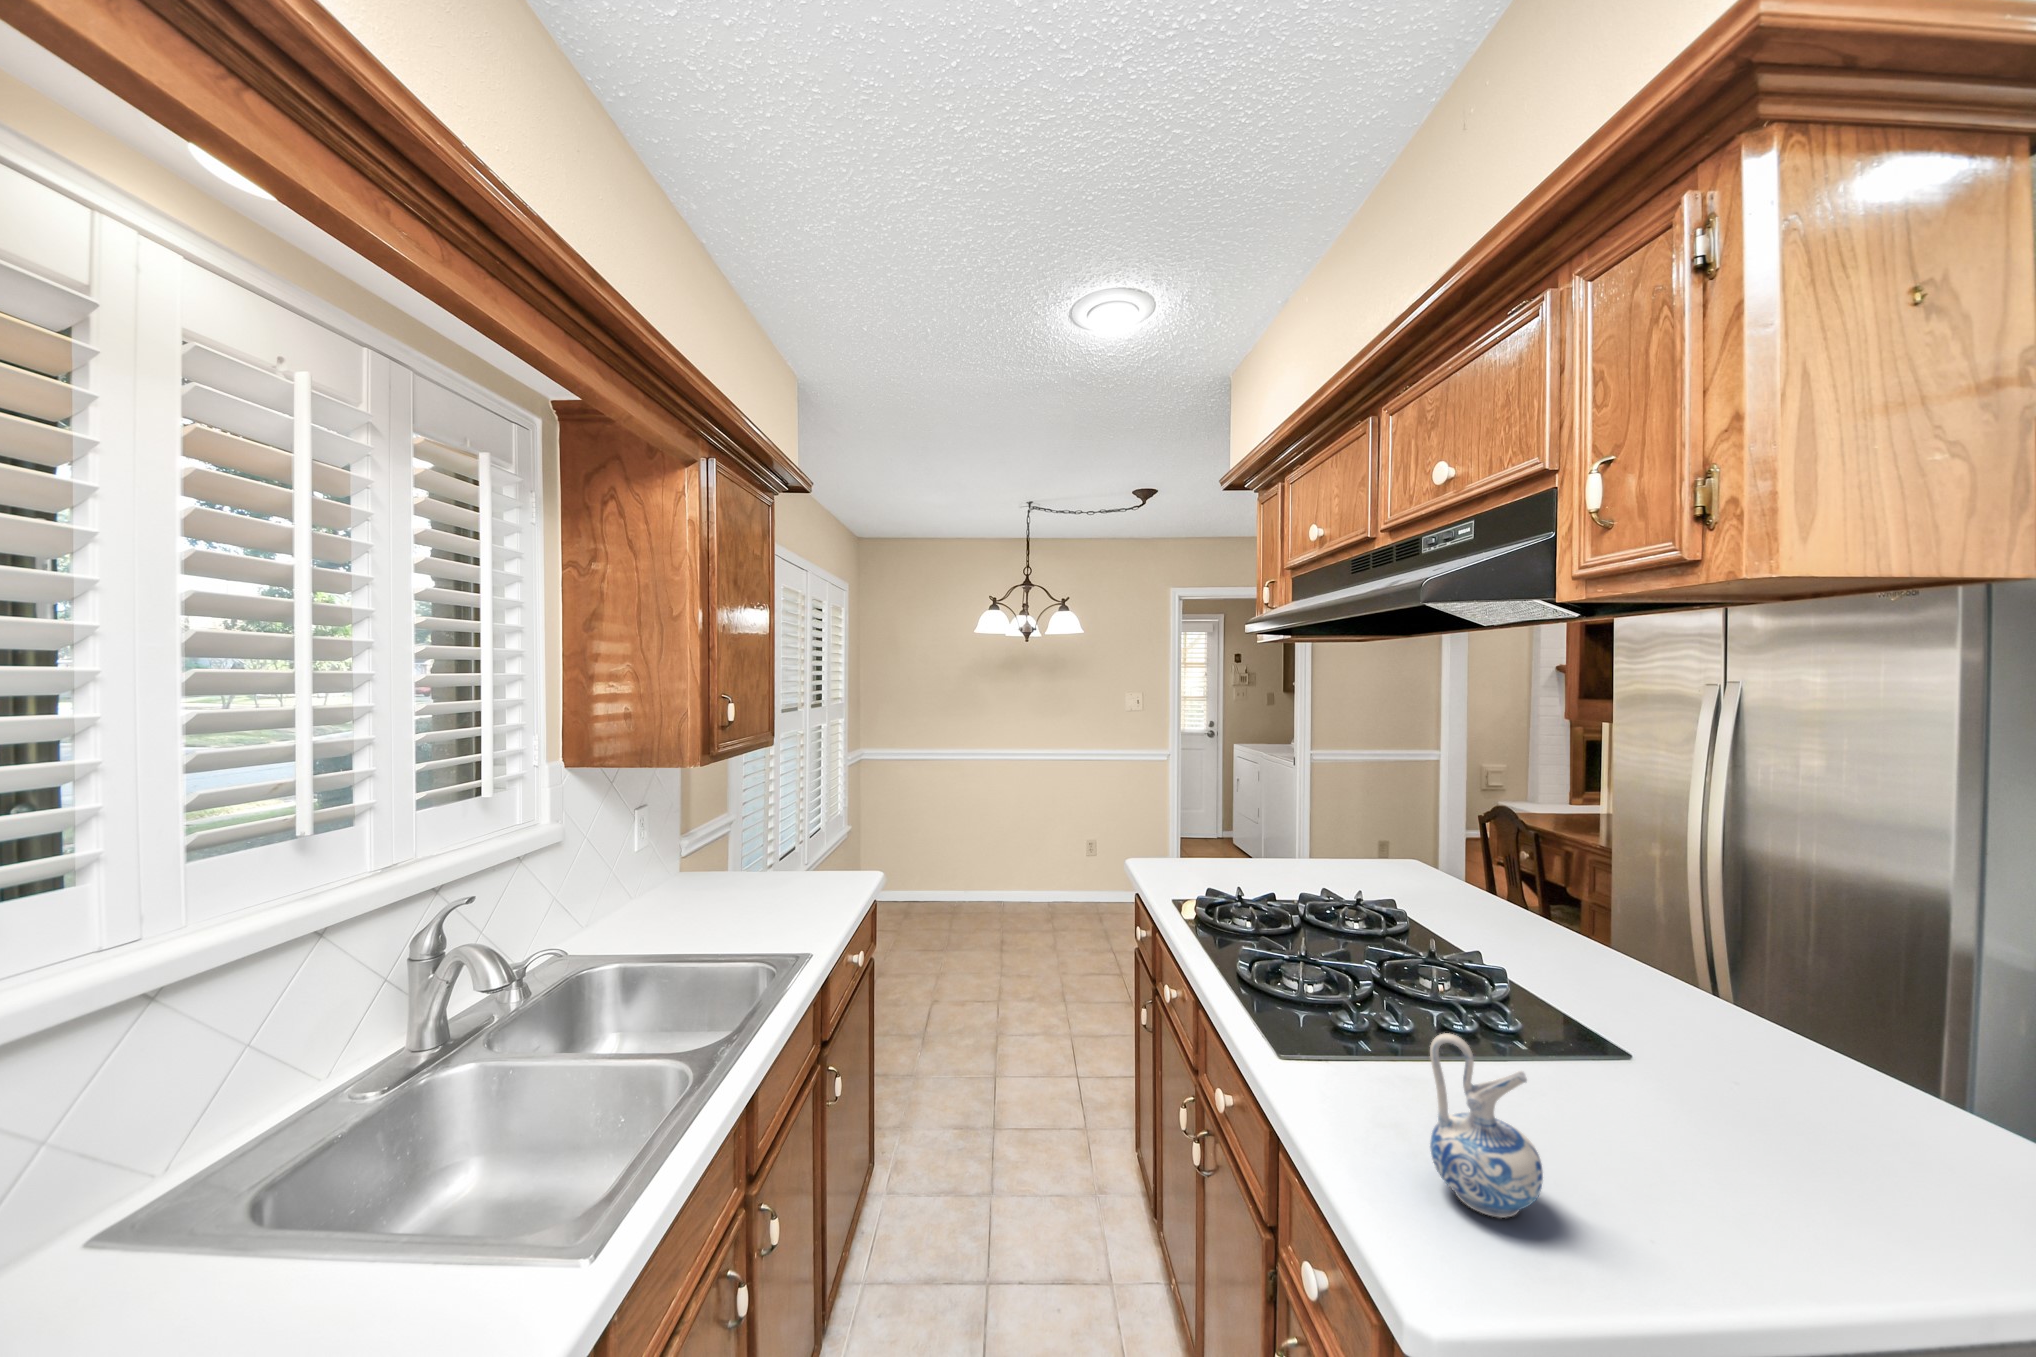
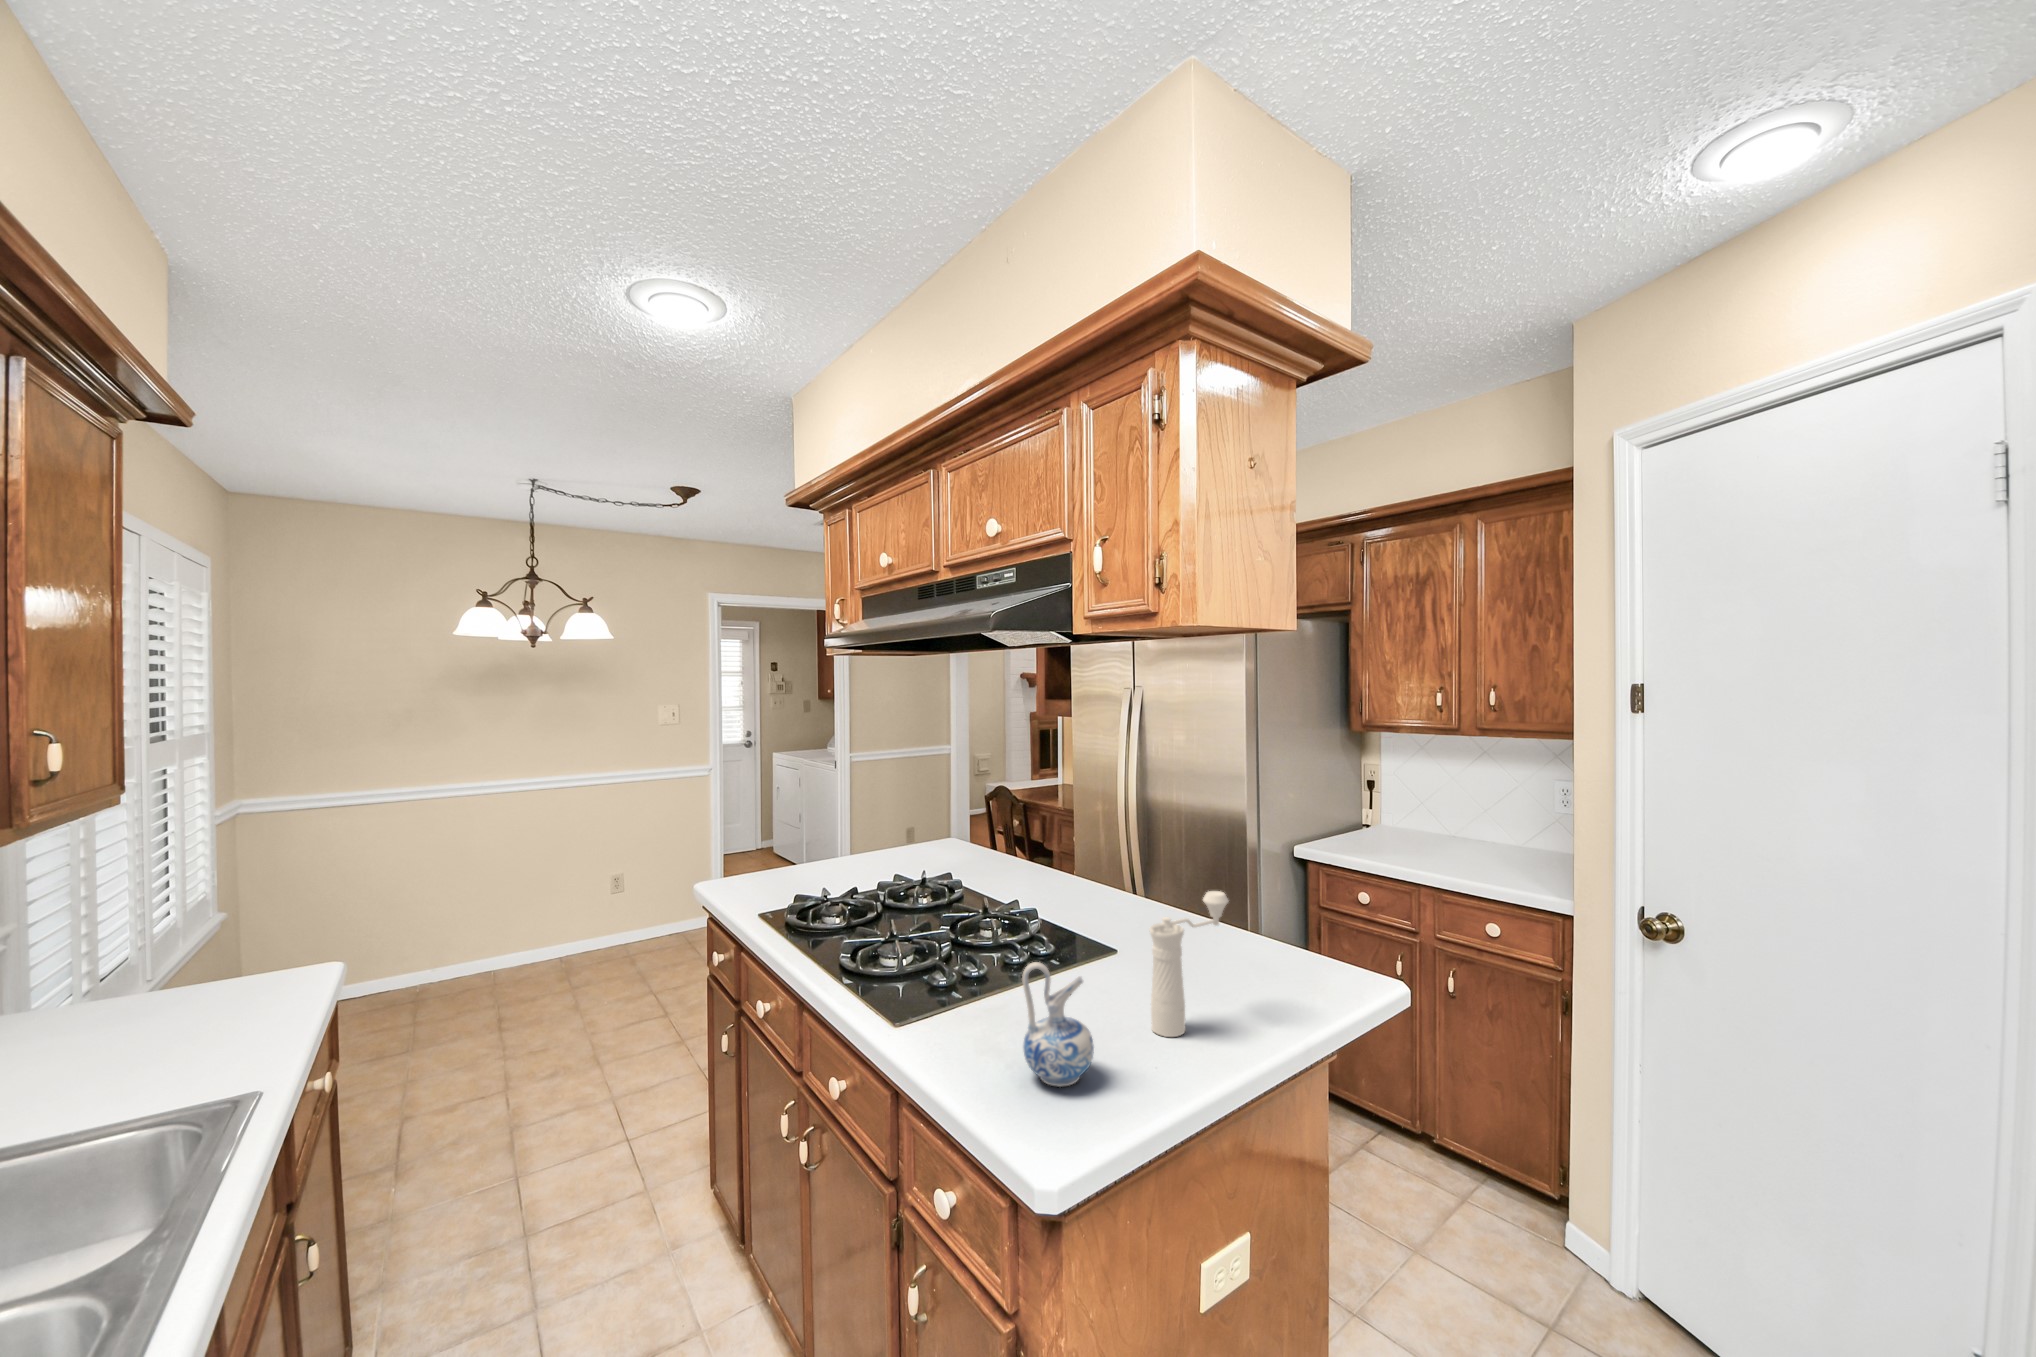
pepper mill: none [1665,1001,1840,1212] -> present [1150,891,1228,1037]

